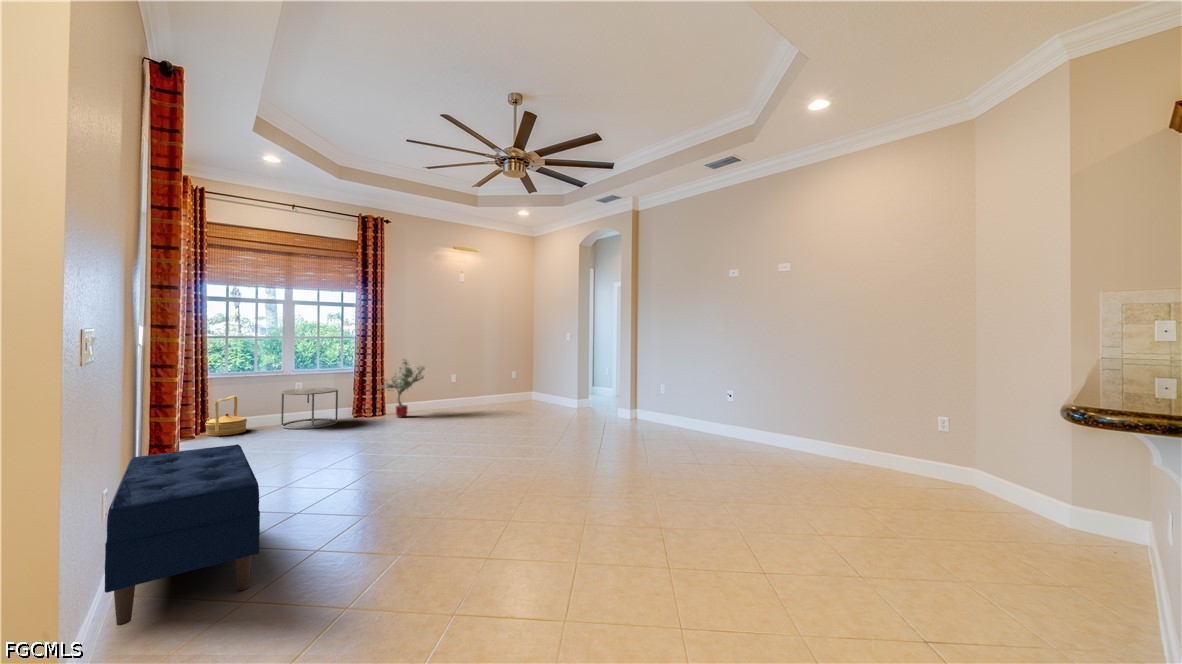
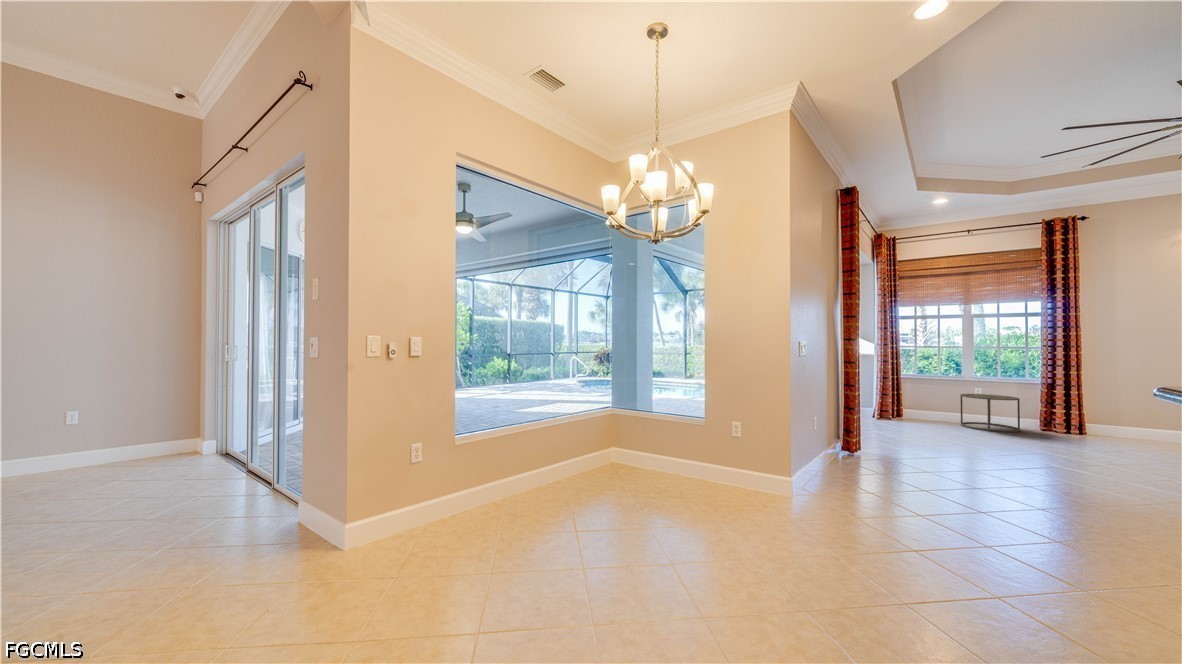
potted tree: present [378,359,425,417] -> none [1071,373,1153,442]
woven basket: present [205,396,247,436] -> none [900,393,931,422]
bench: present [105,444,260,626] -> none [812,411,891,491]

